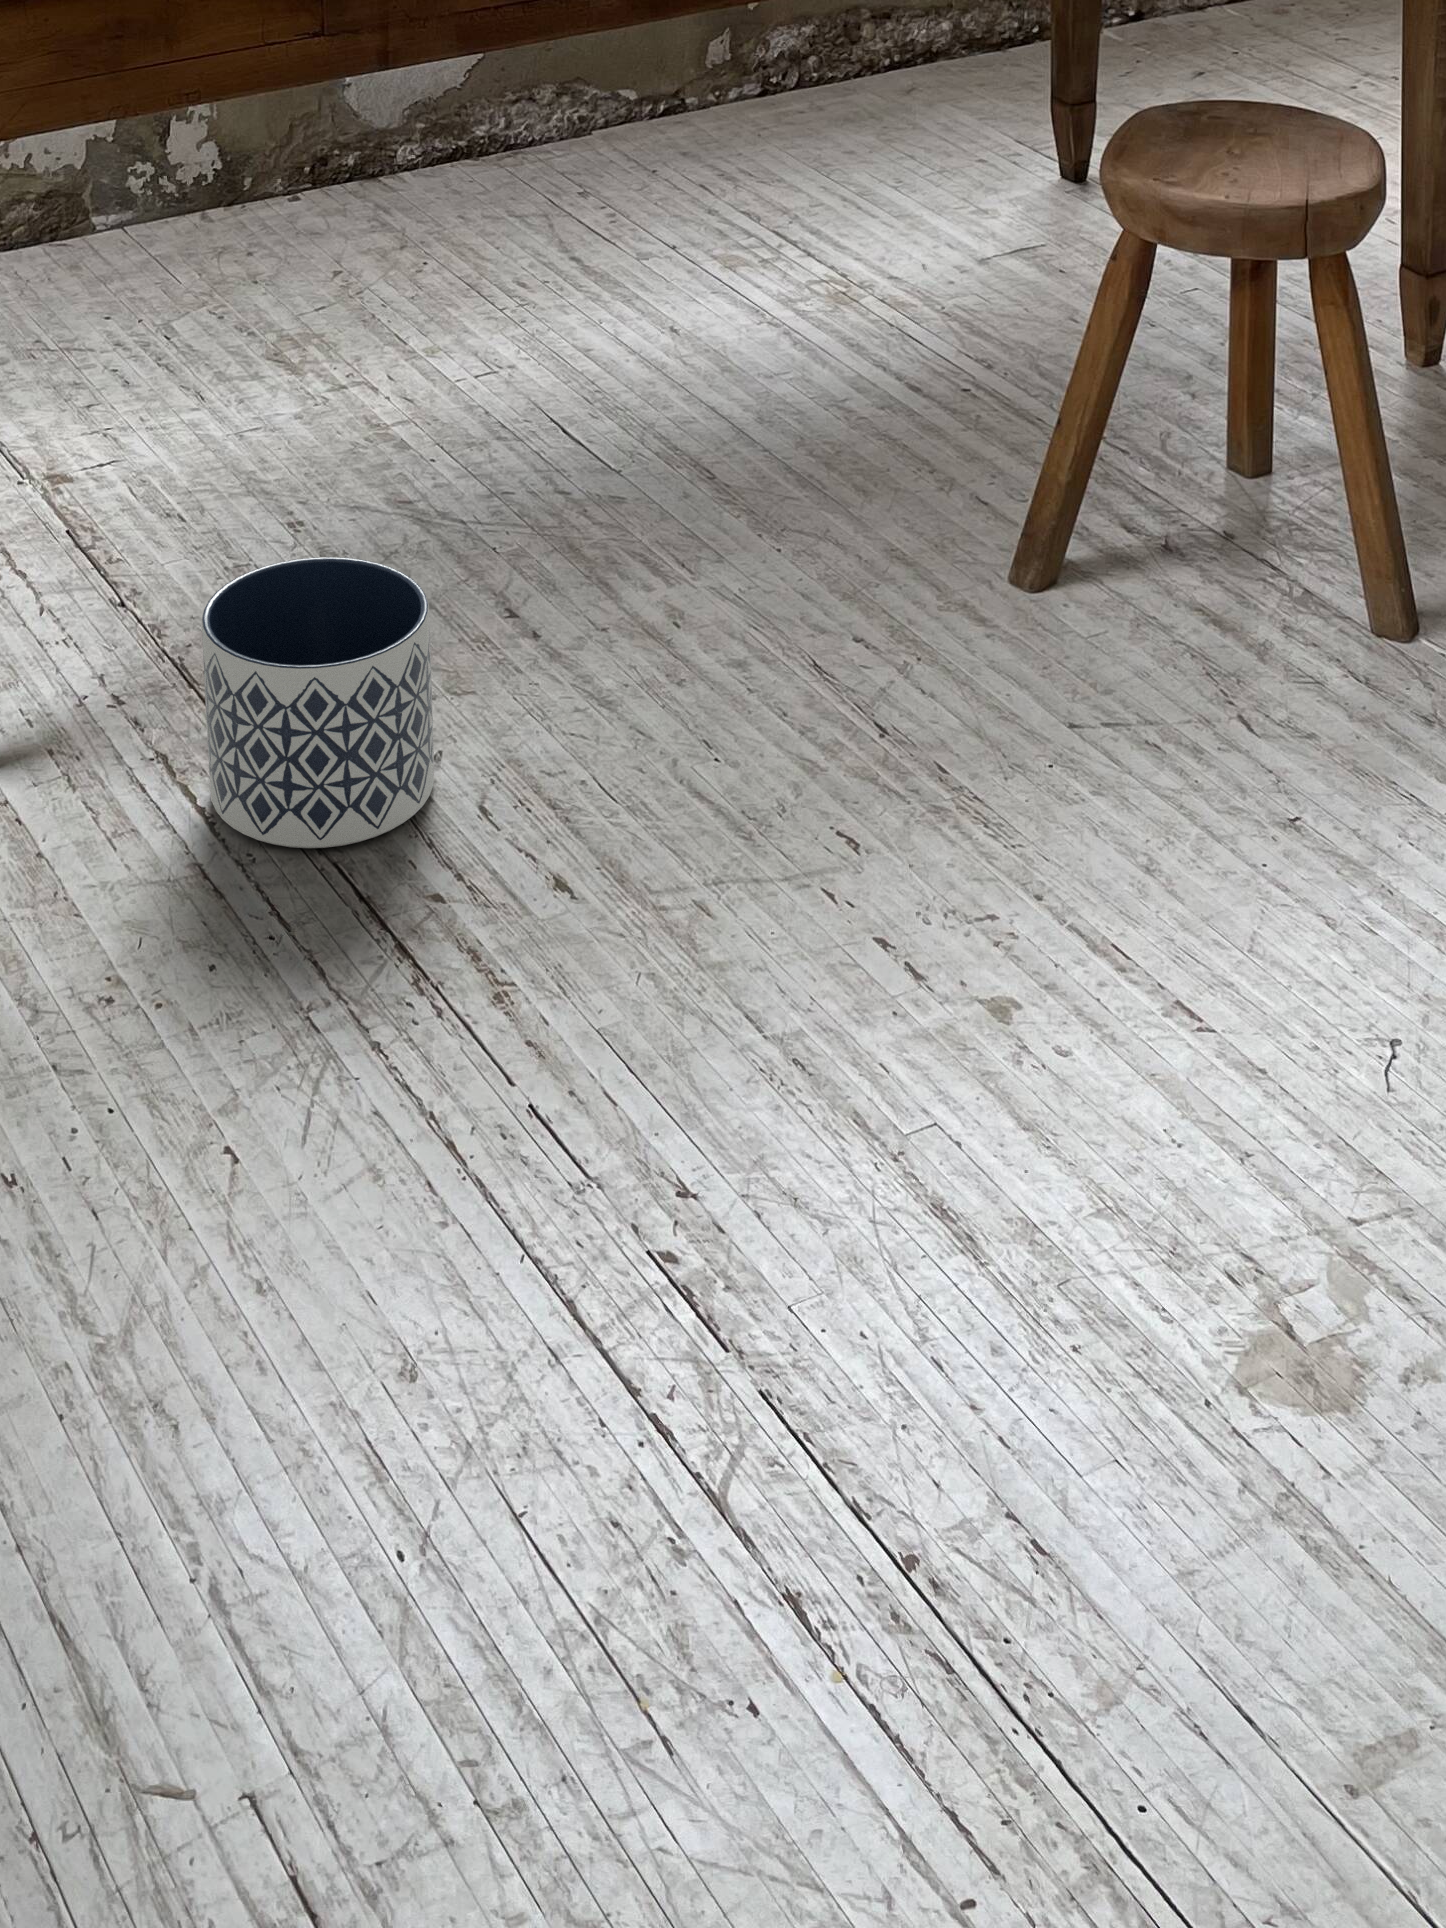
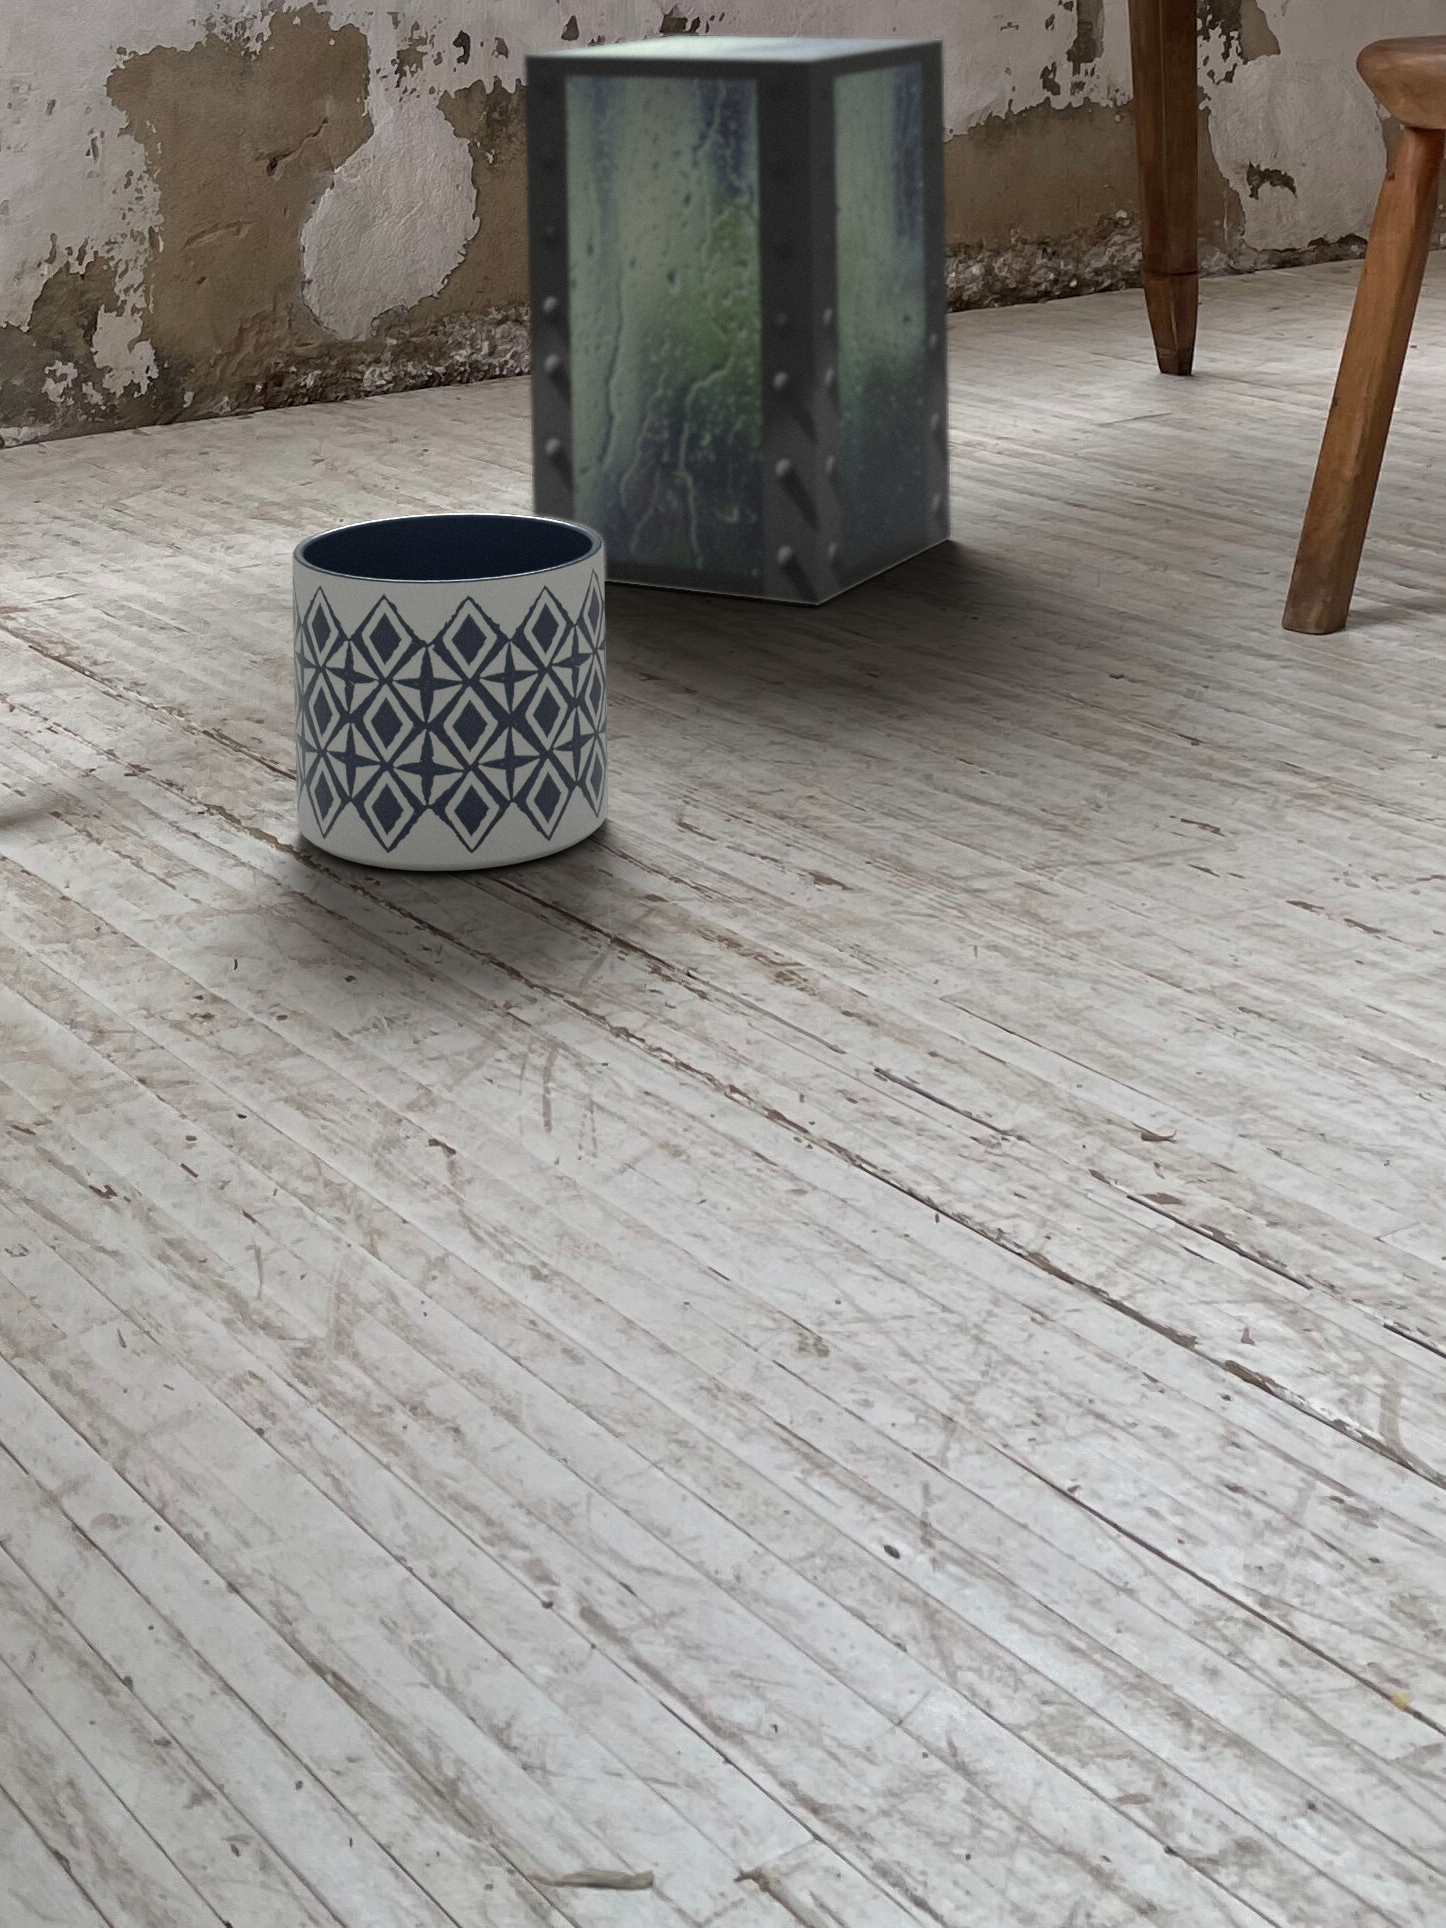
storage box: none [456,10,806,519] -> present [524,36,951,605]

